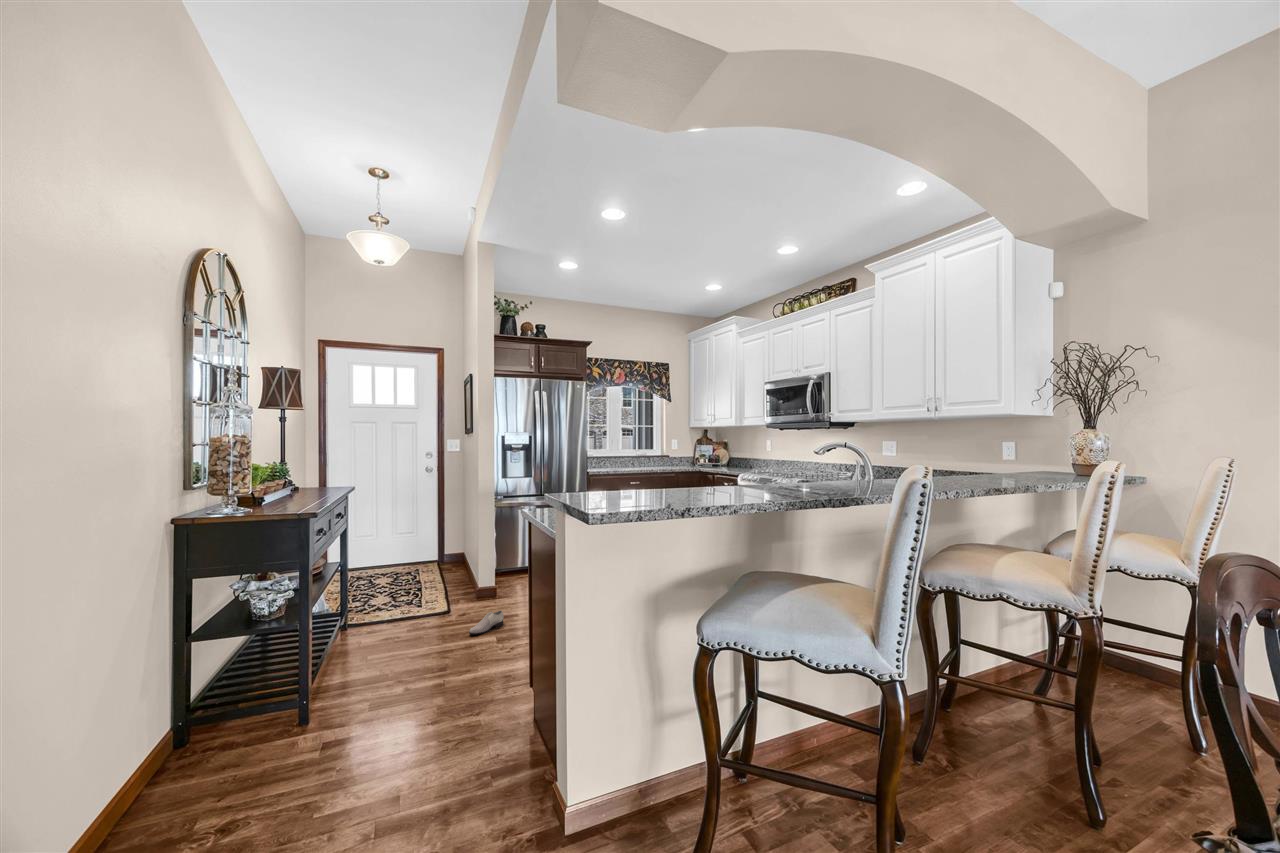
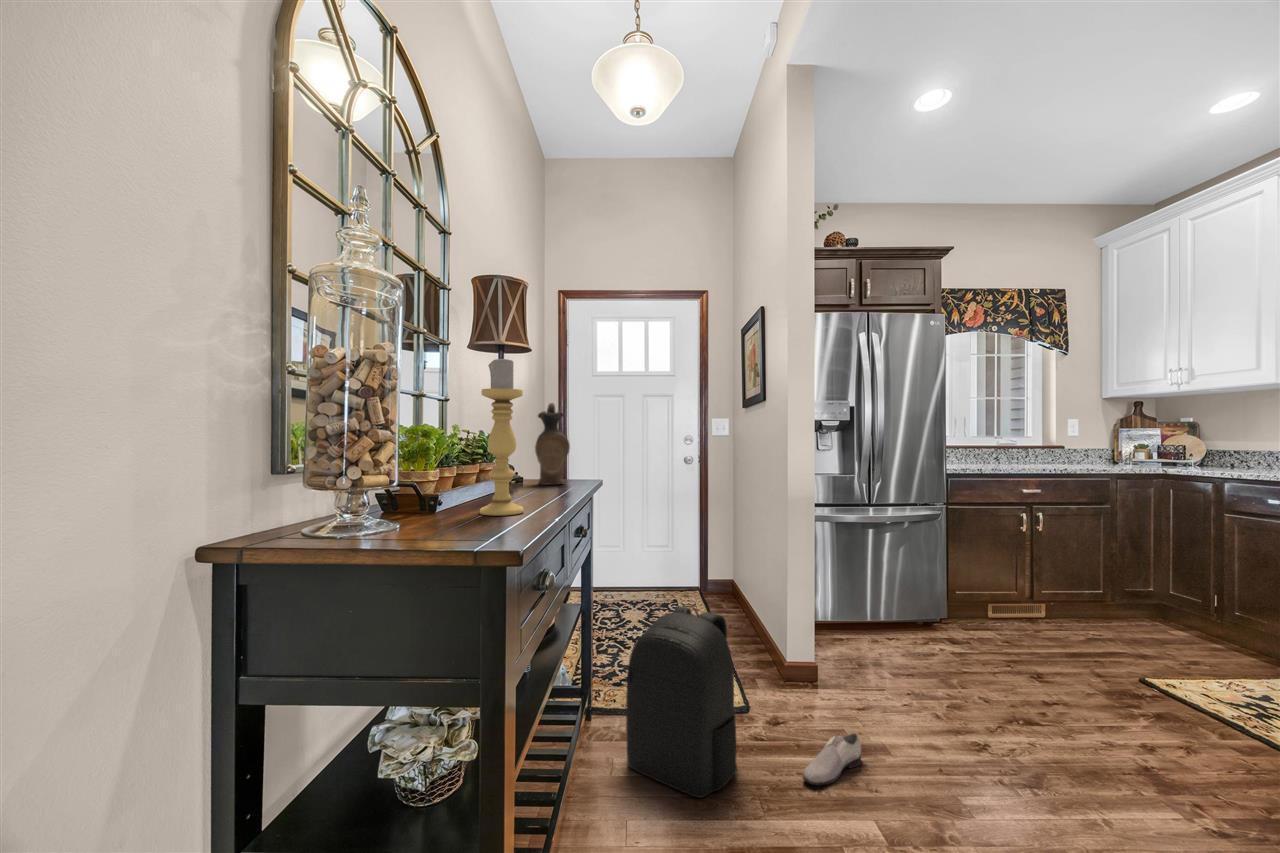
candle holder: none [286,430,310,506] -> present [480,357,524,516]
ceramic pitcher: none [309,441,333,491] -> present [535,403,570,485]
backpack: none [369,554,435,648] -> present [626,606,737,798]

